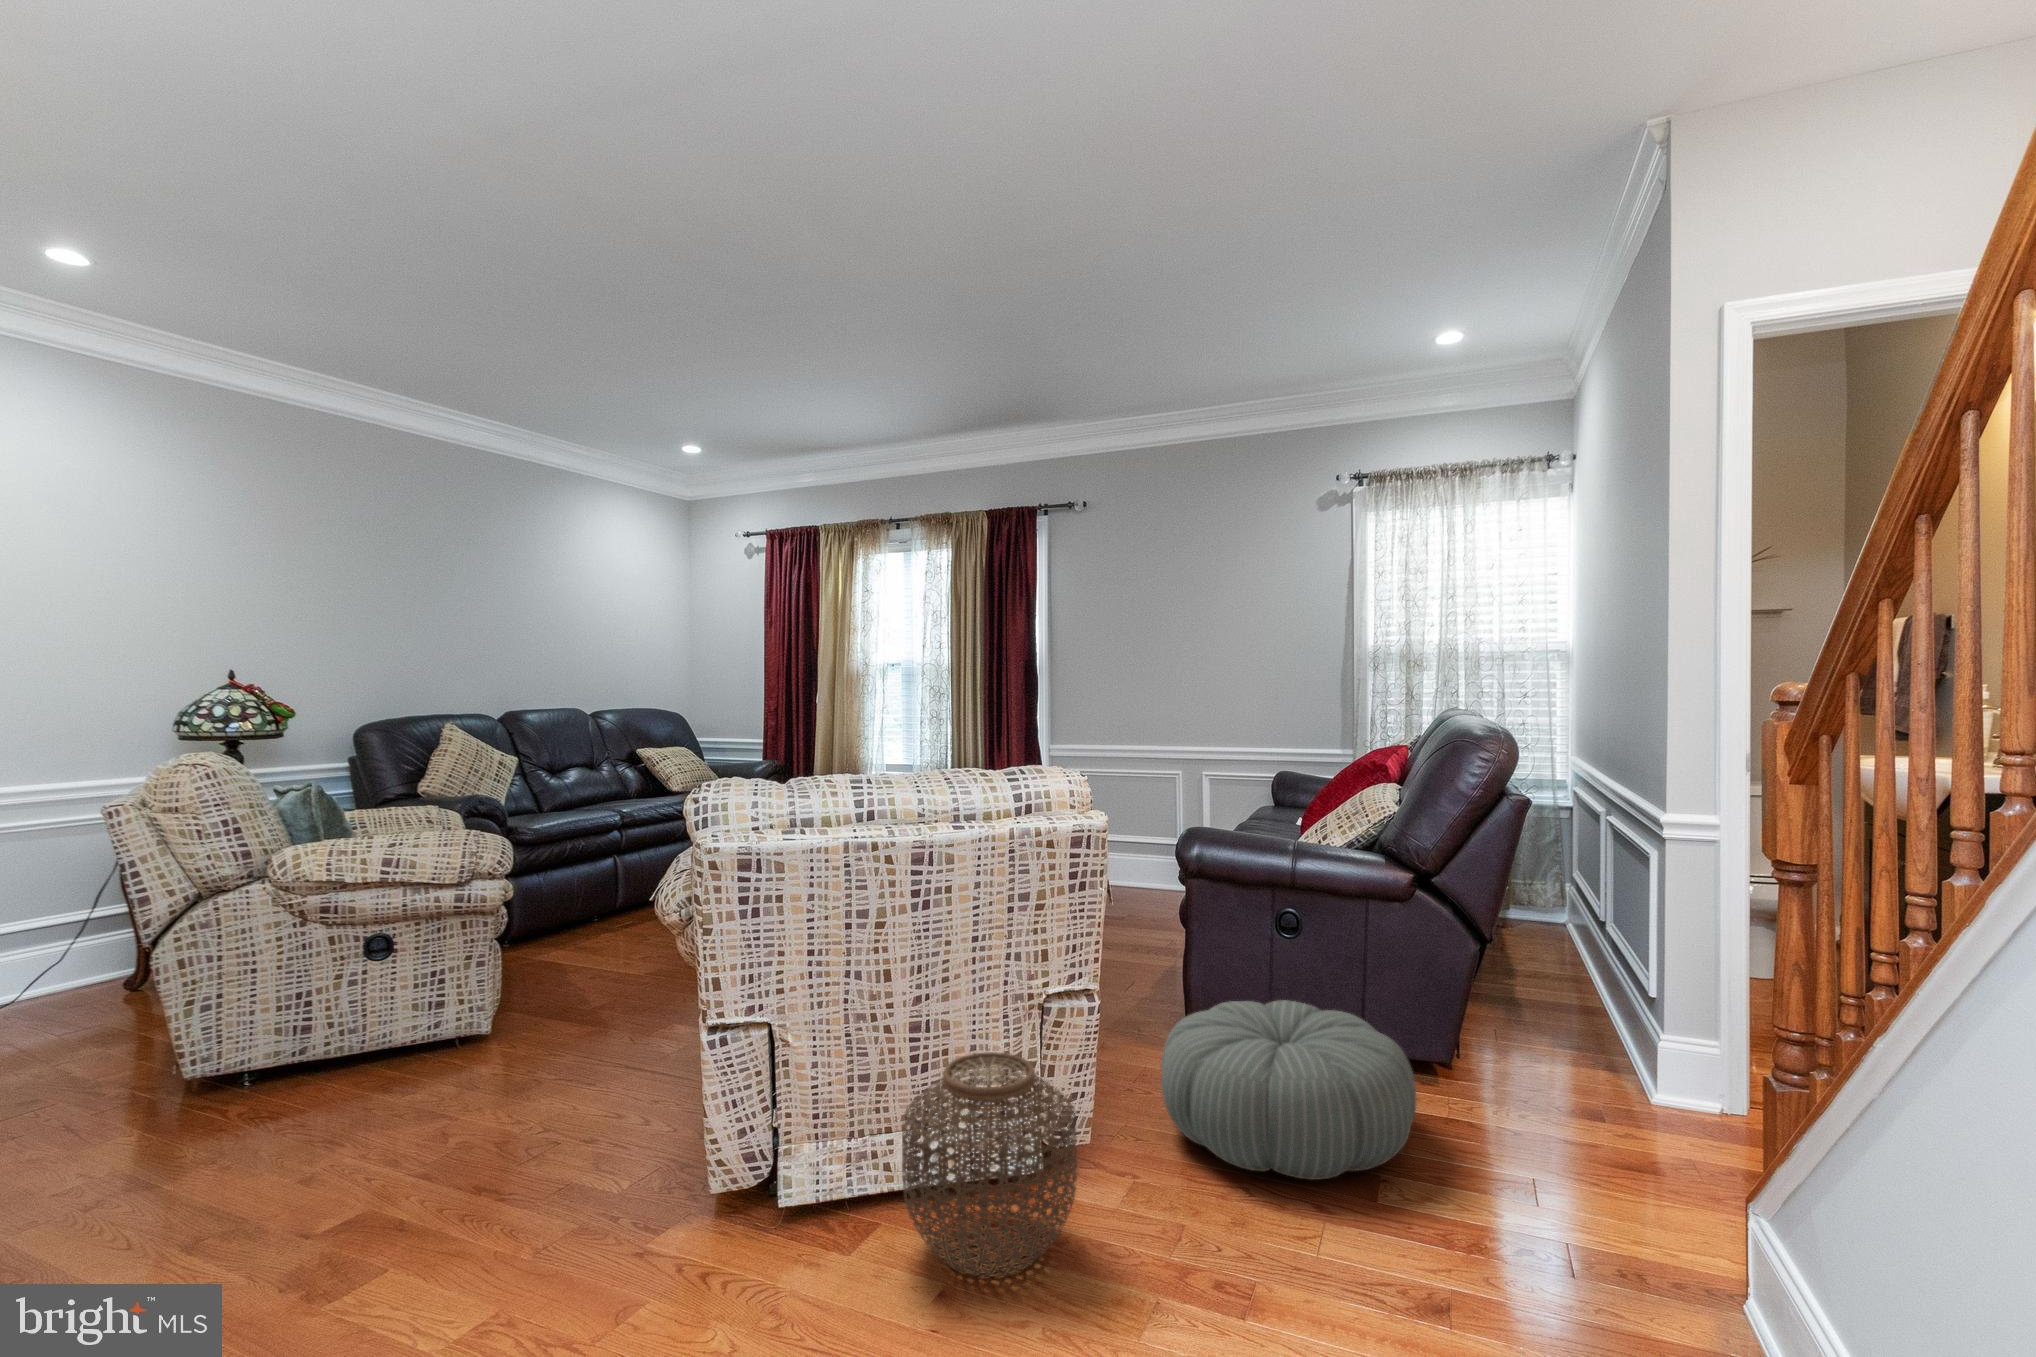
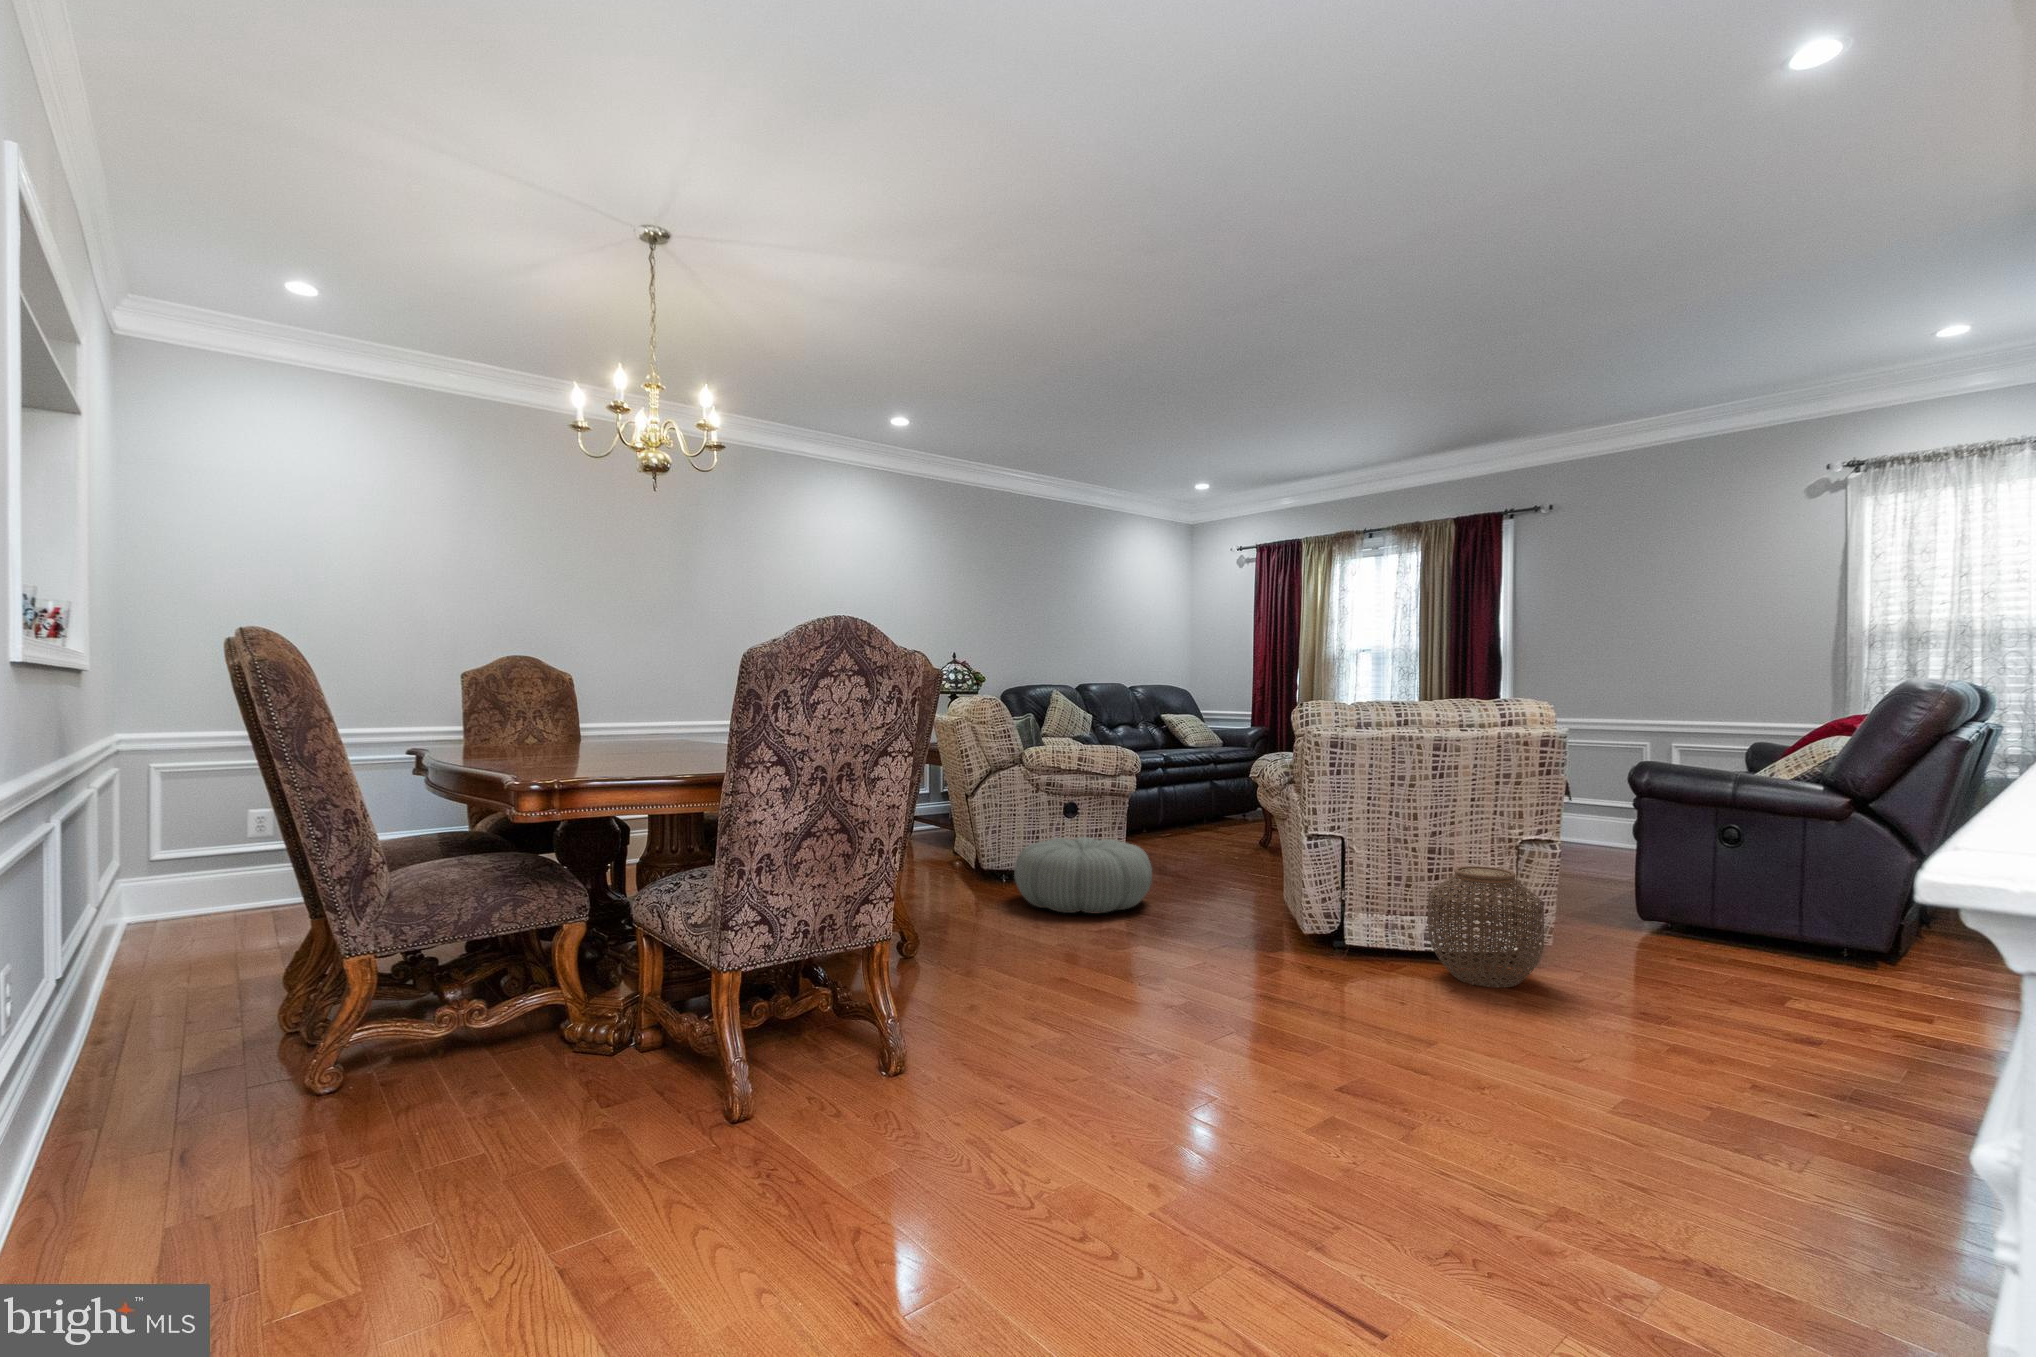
pouf: present [1161,1000,1417,1180] -> present [1014,837,1152,913]

